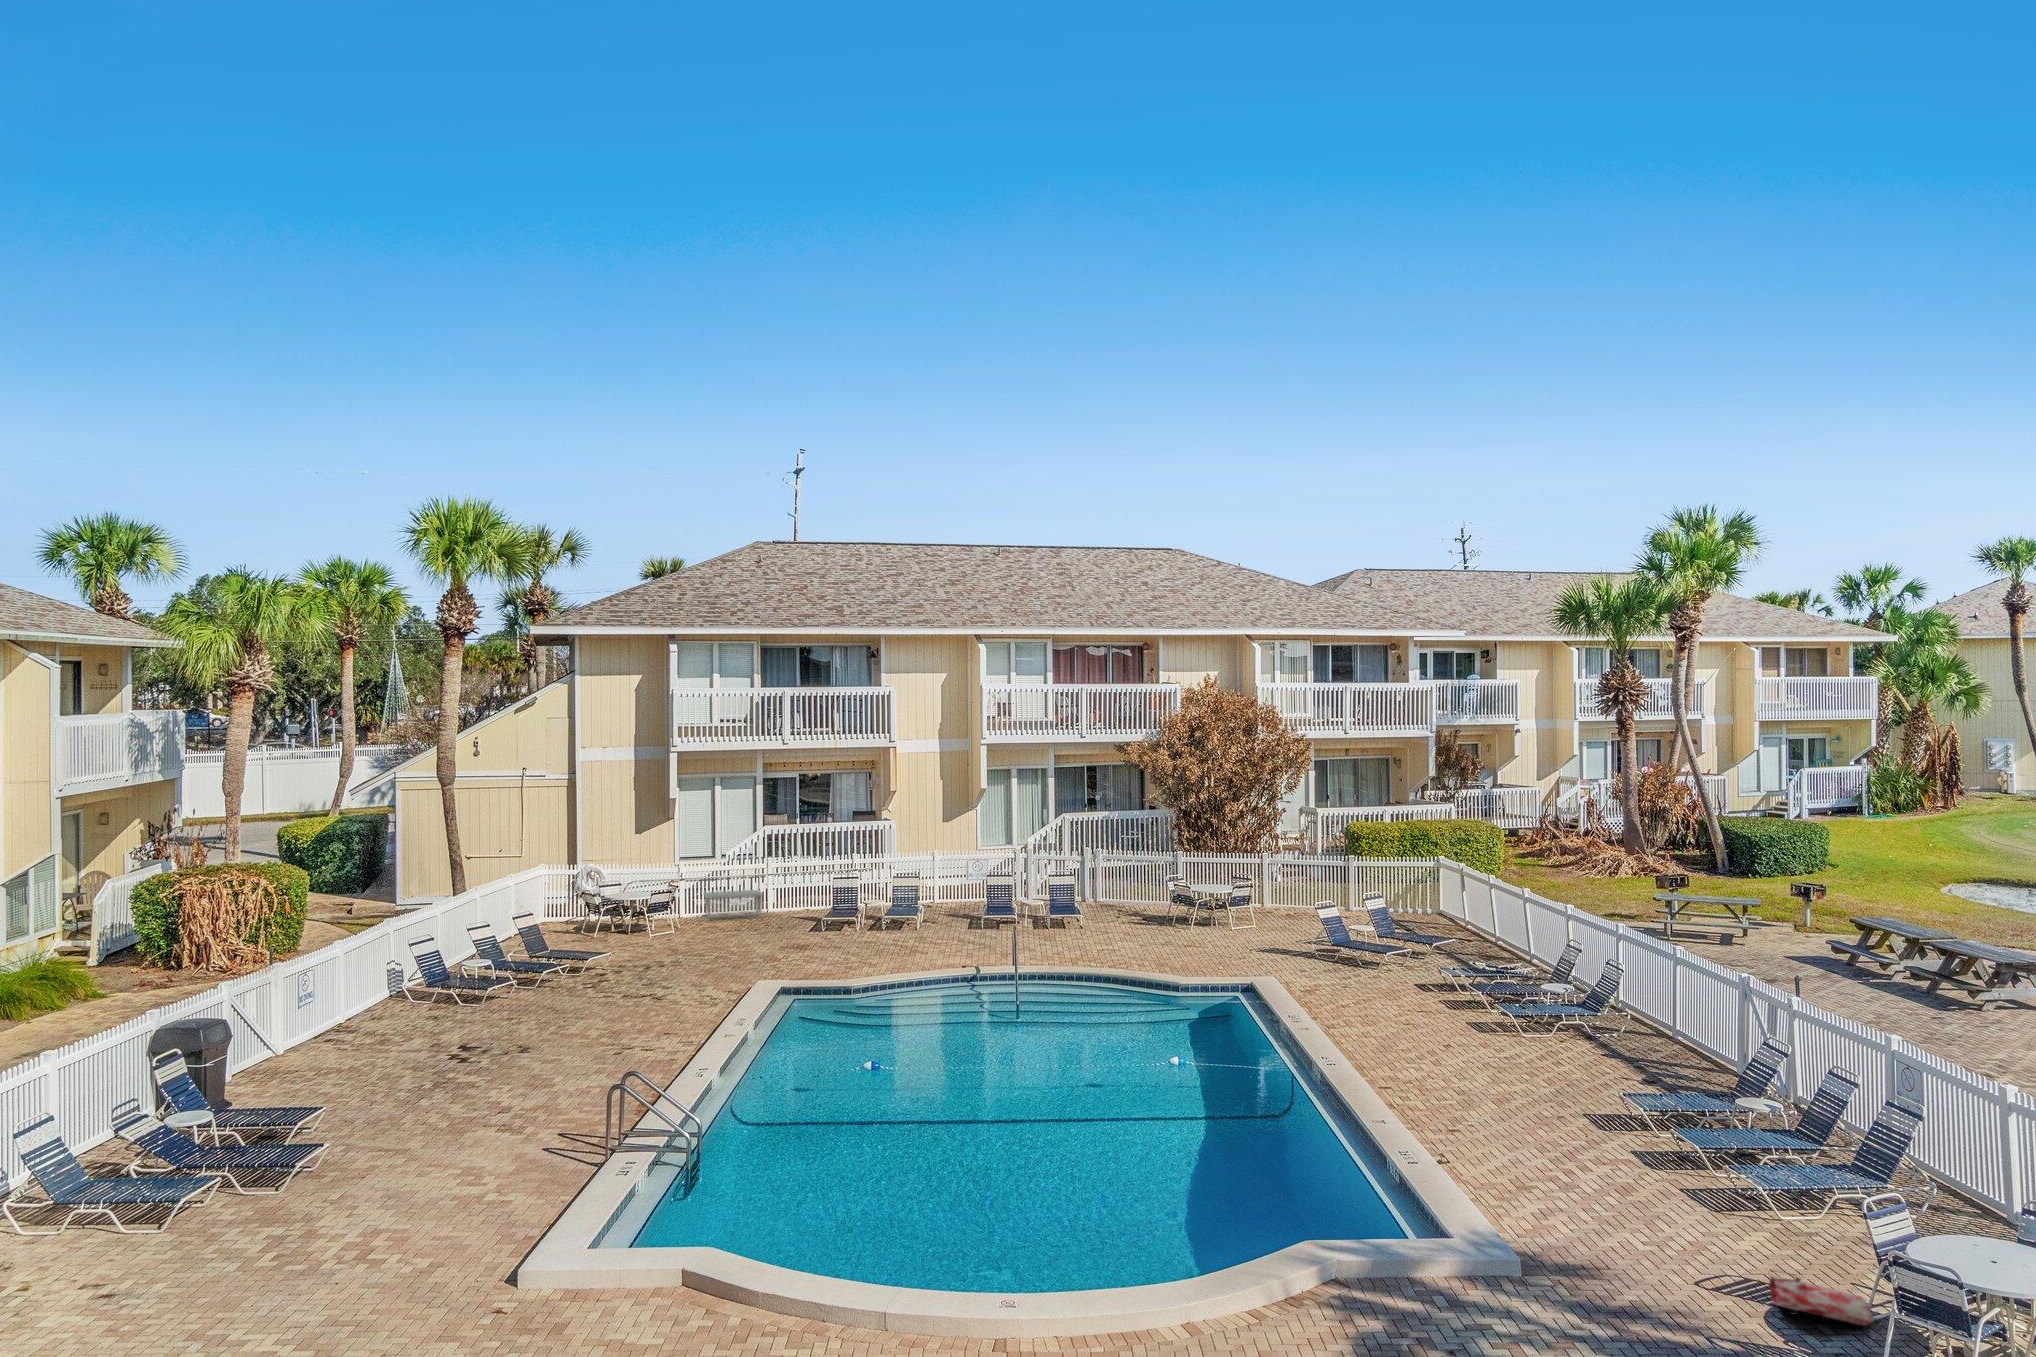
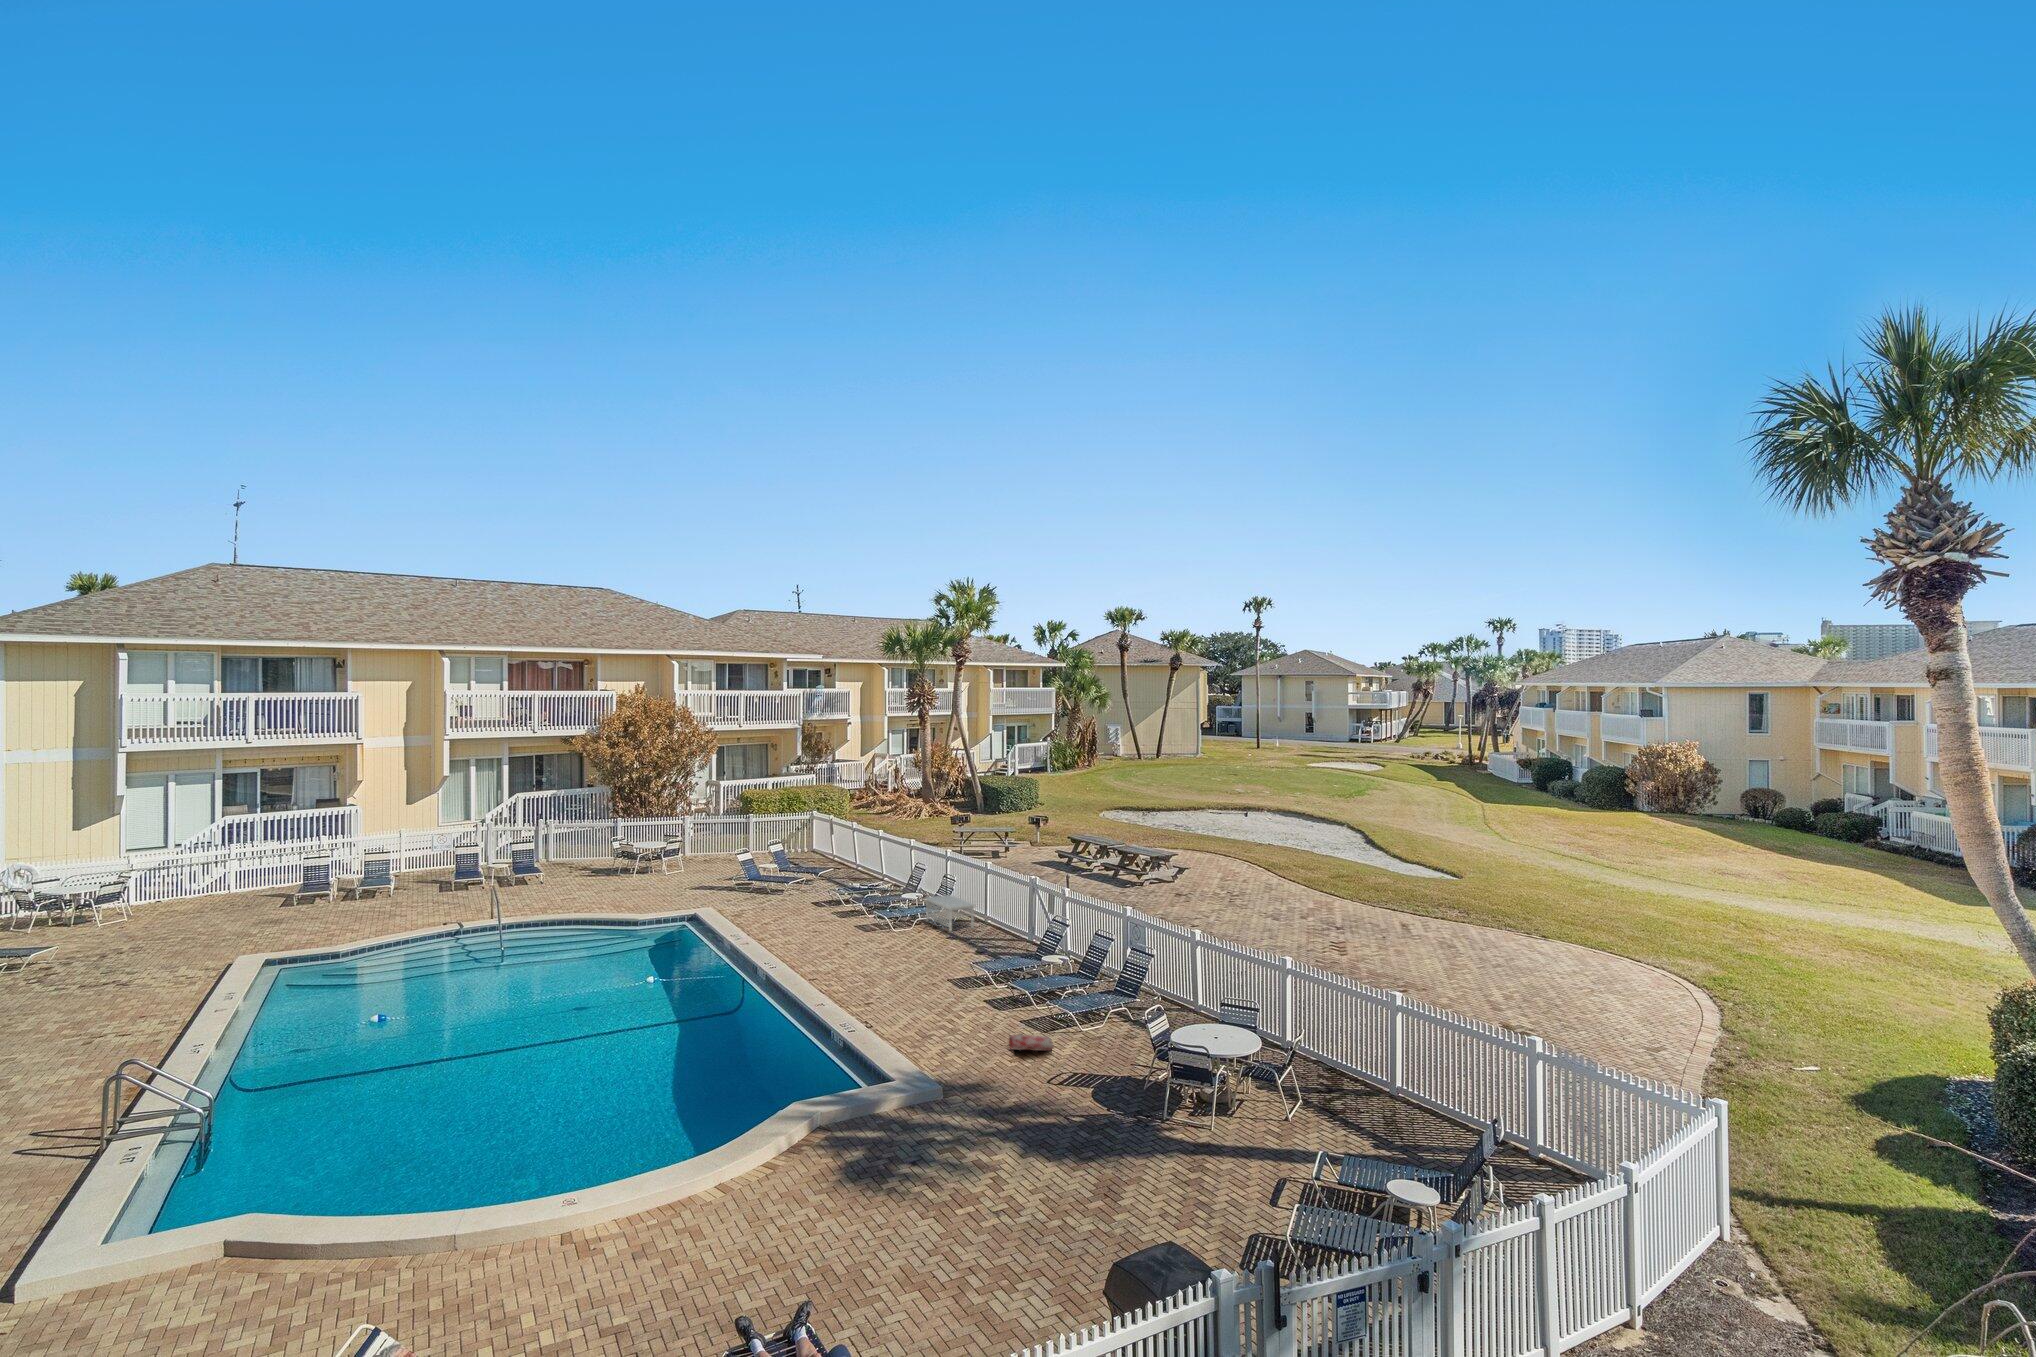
storage bench: present [703,890,763,920] -> present [925,895,976,931]

